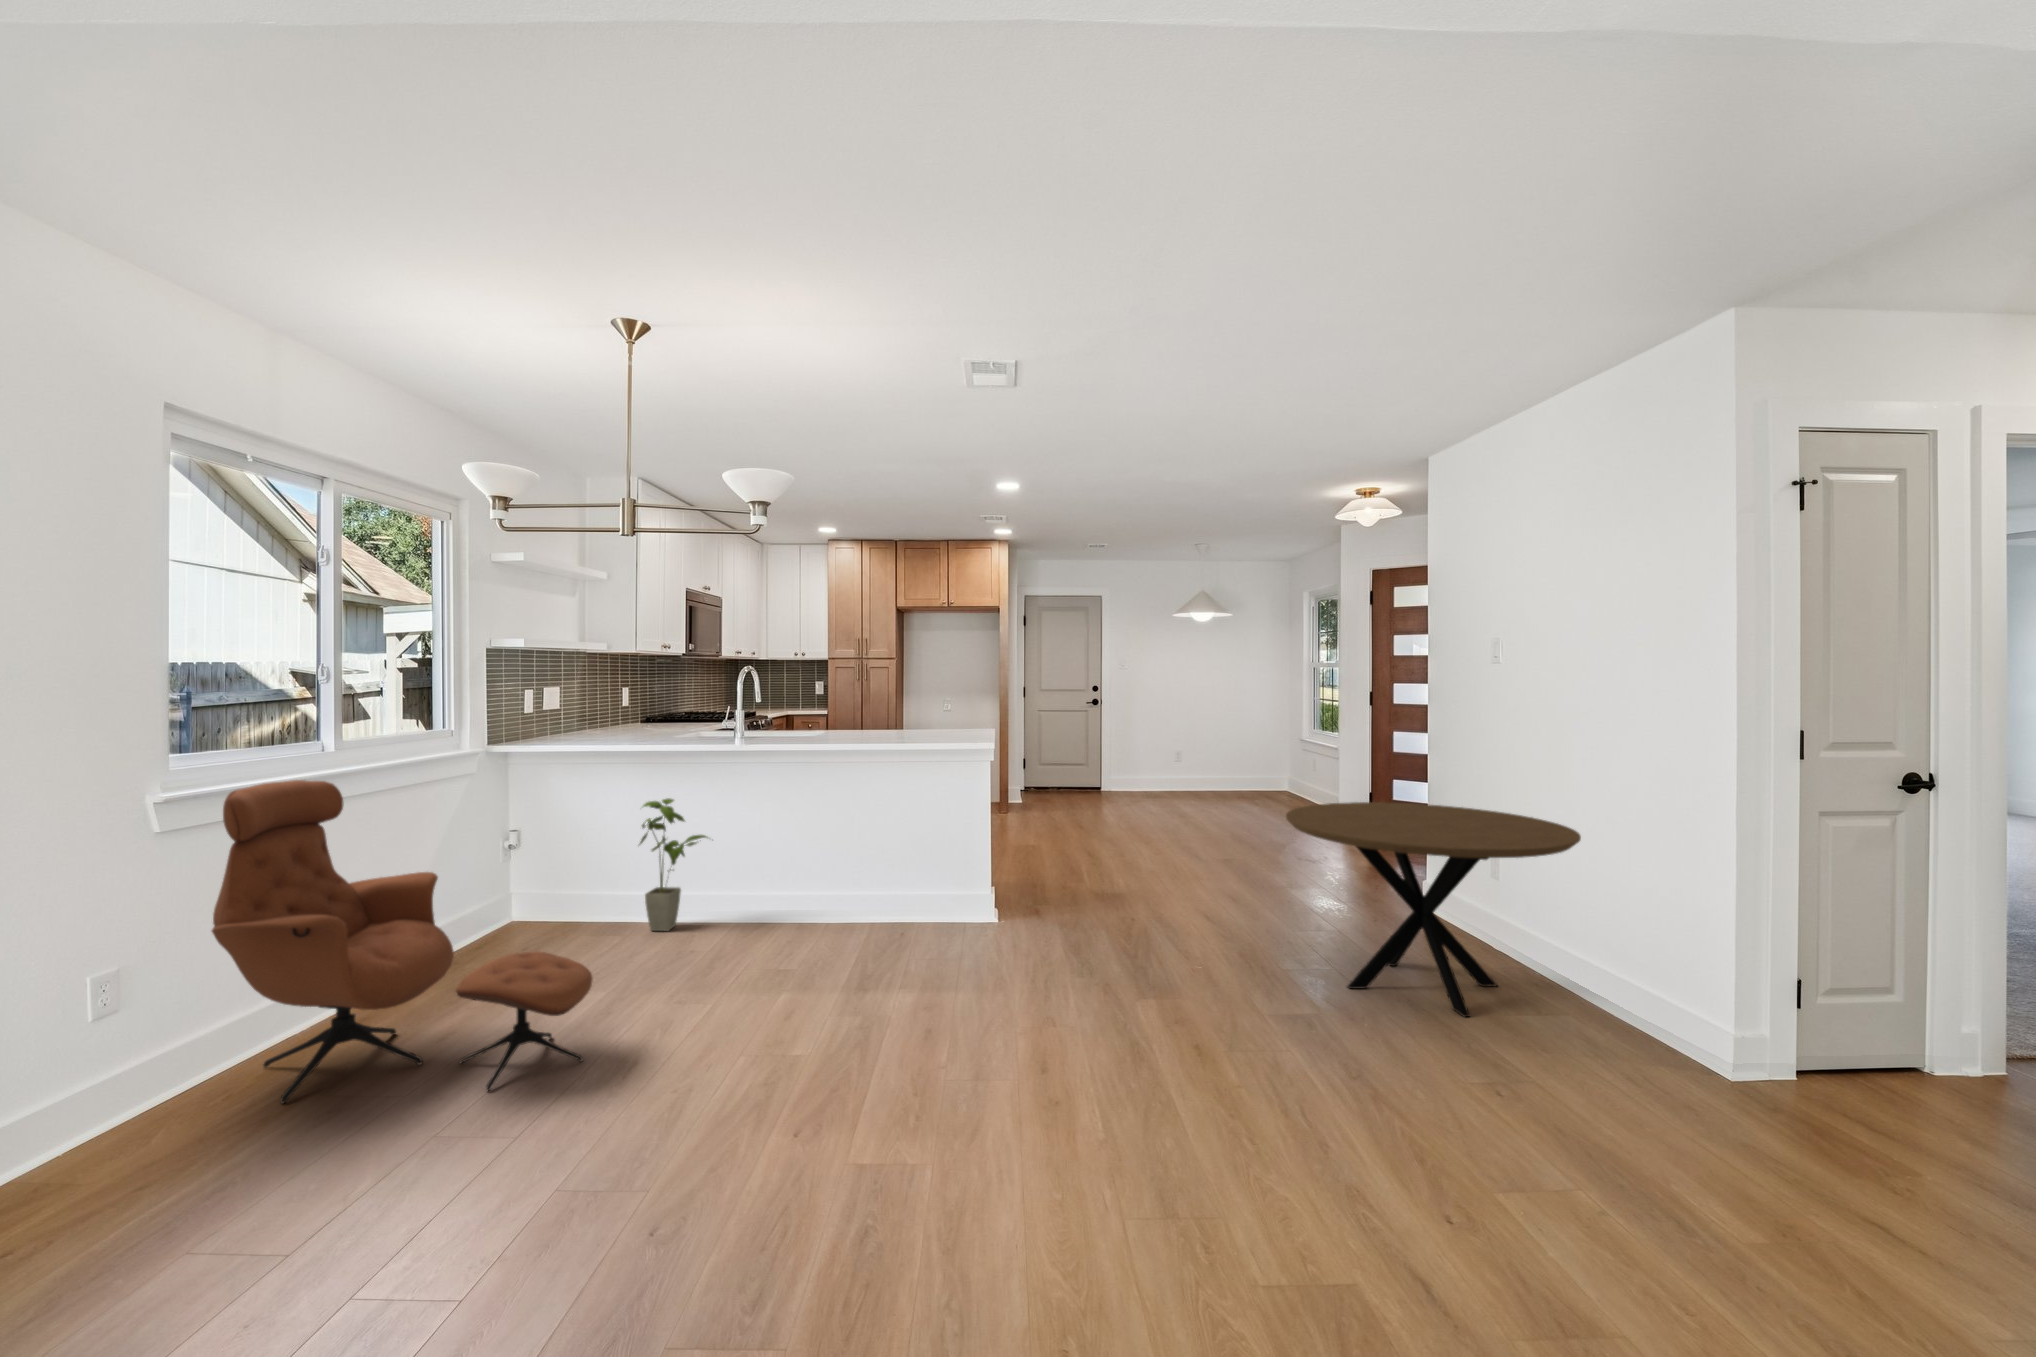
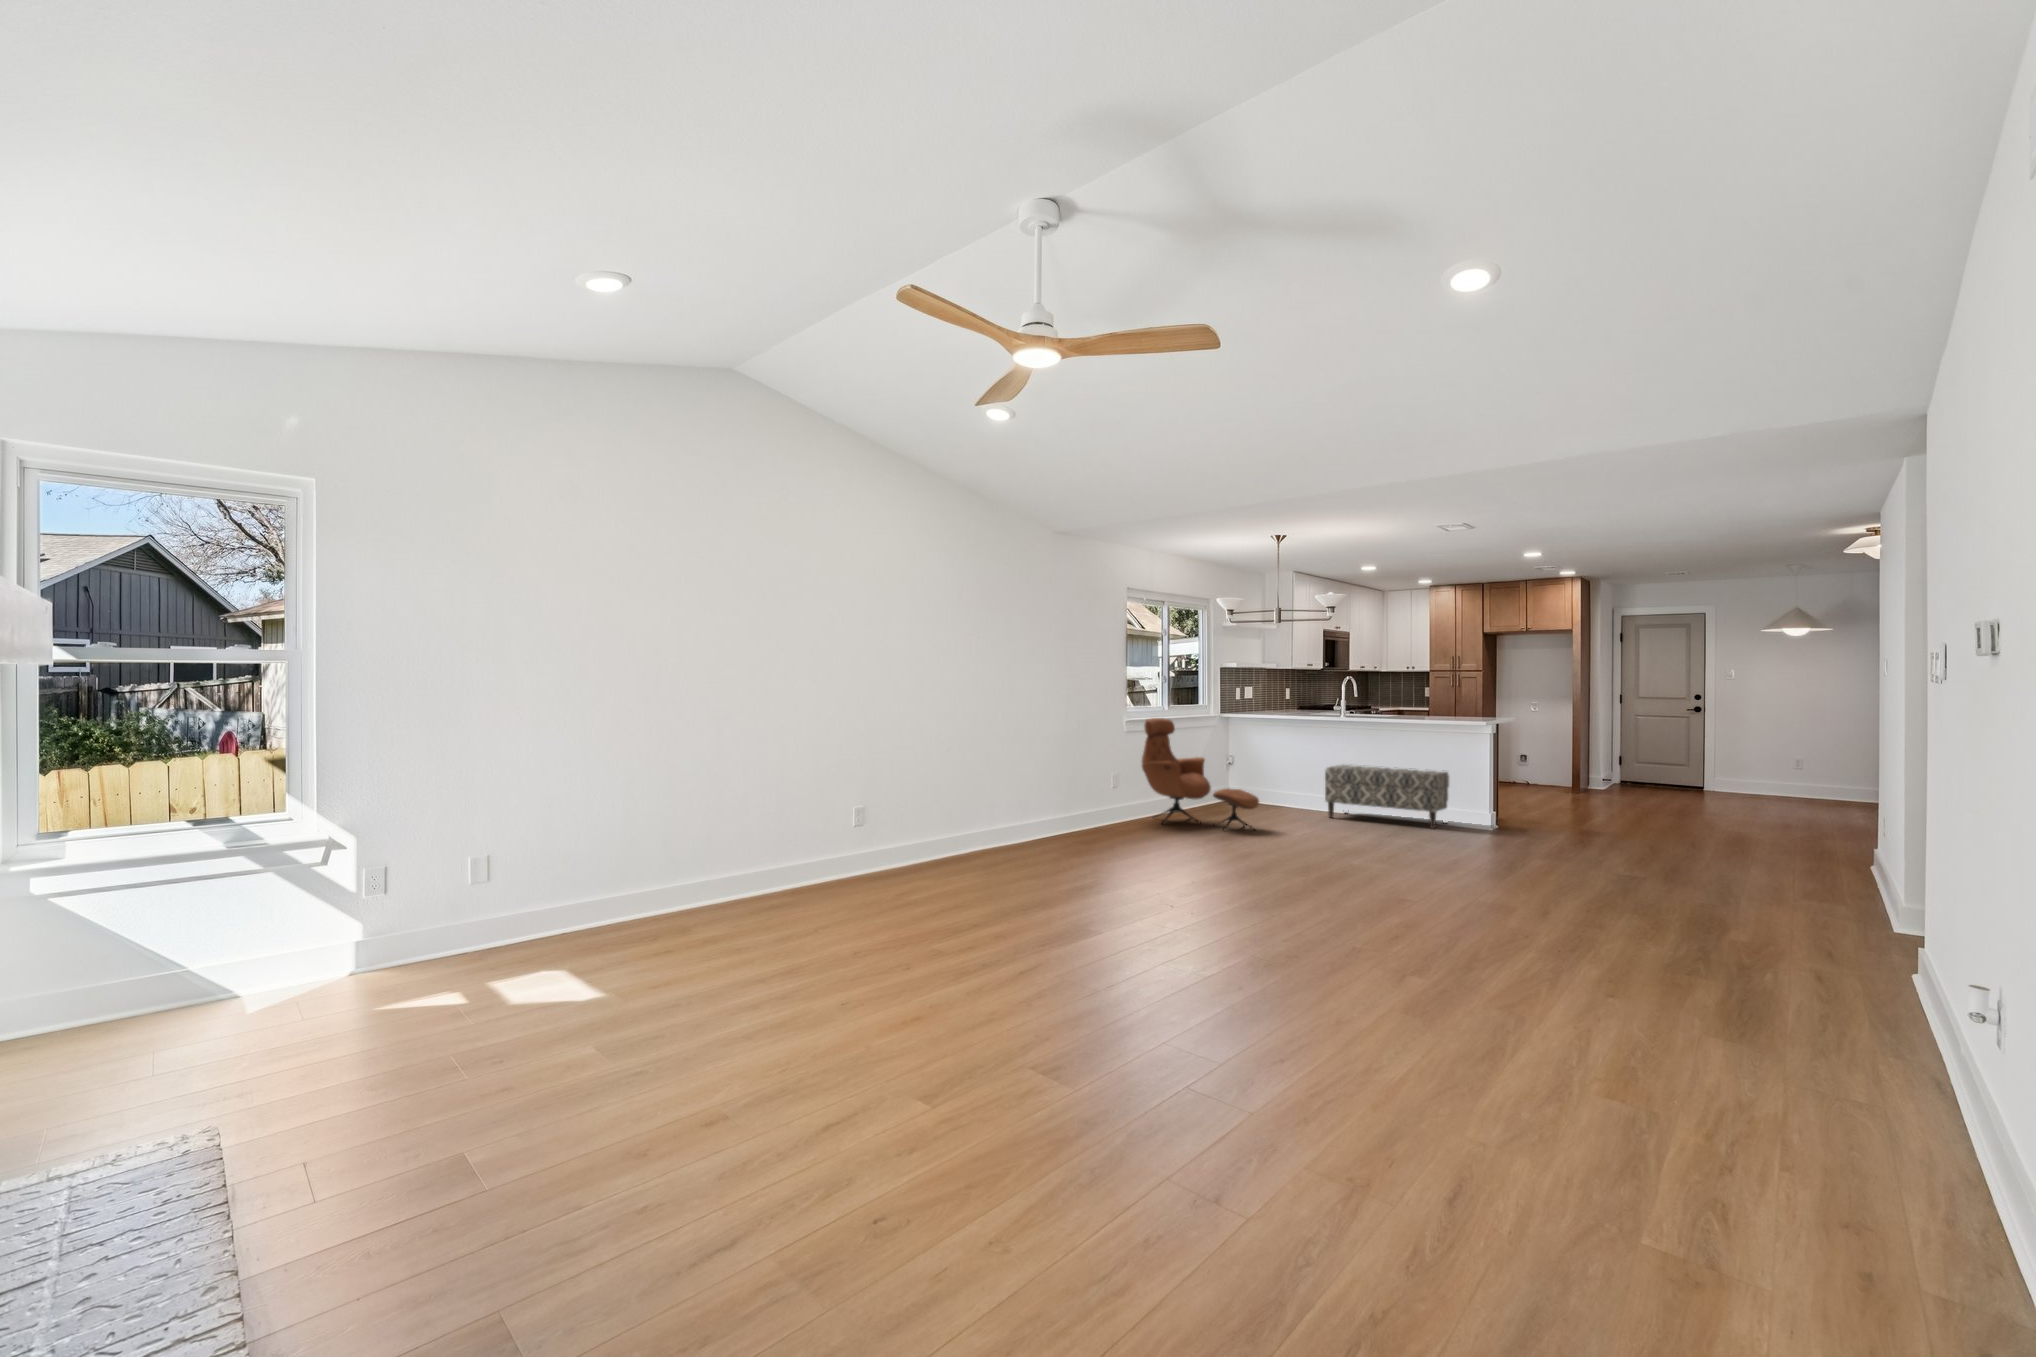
house plant: present [640,798,707,931] -> none [1286,743,1324,810]
dining table: present [1286,802,1581,1017] -> none [1629,764,1832,880]
bench: none [726,830,943,949] -> present [1325,764,1449,829]

